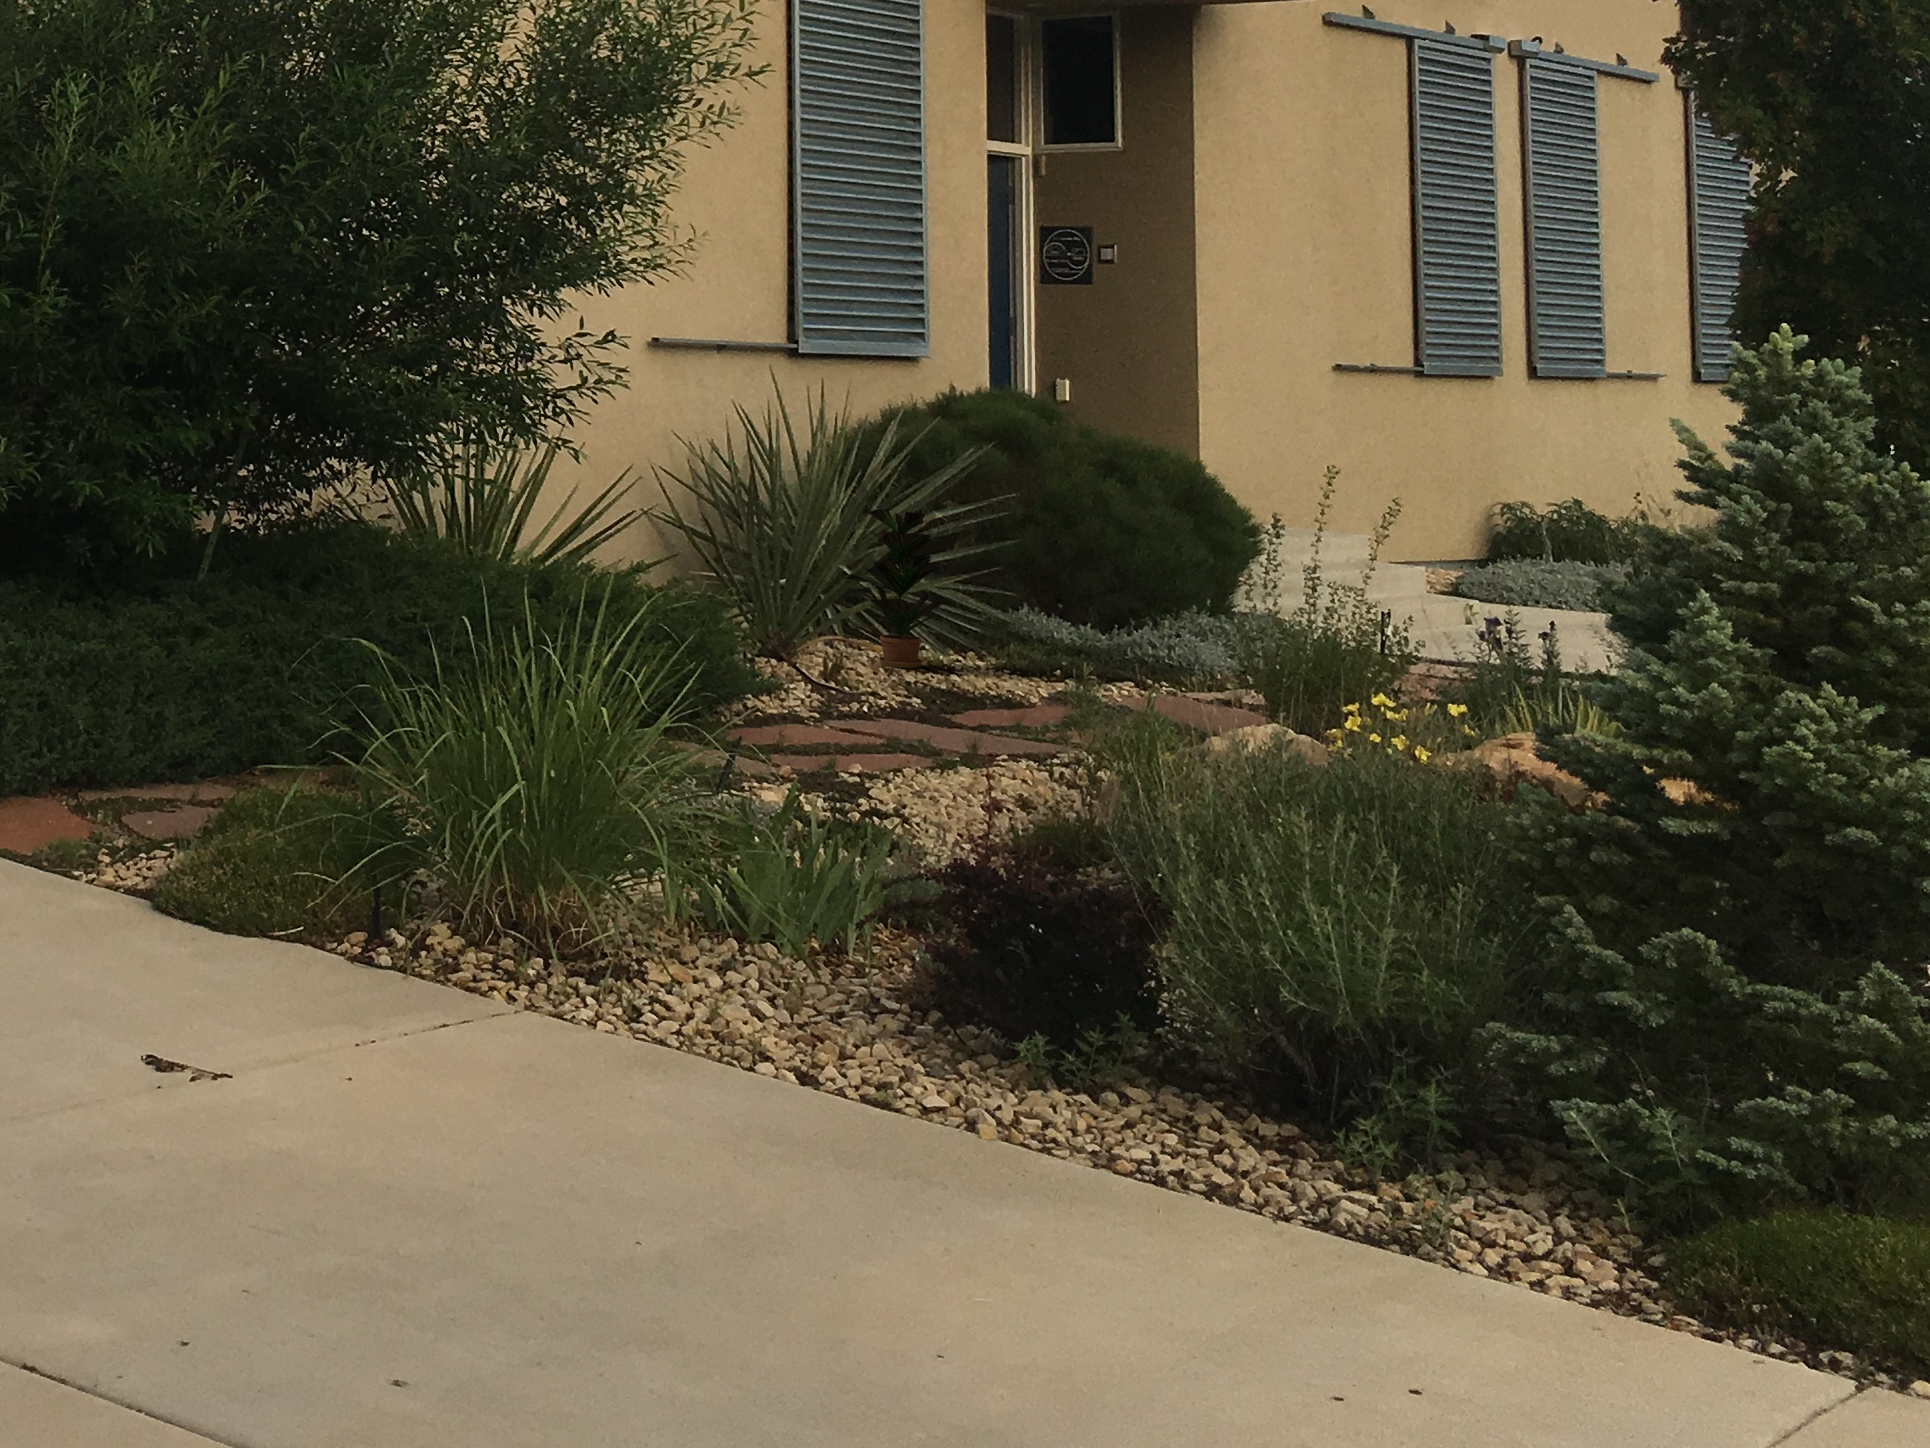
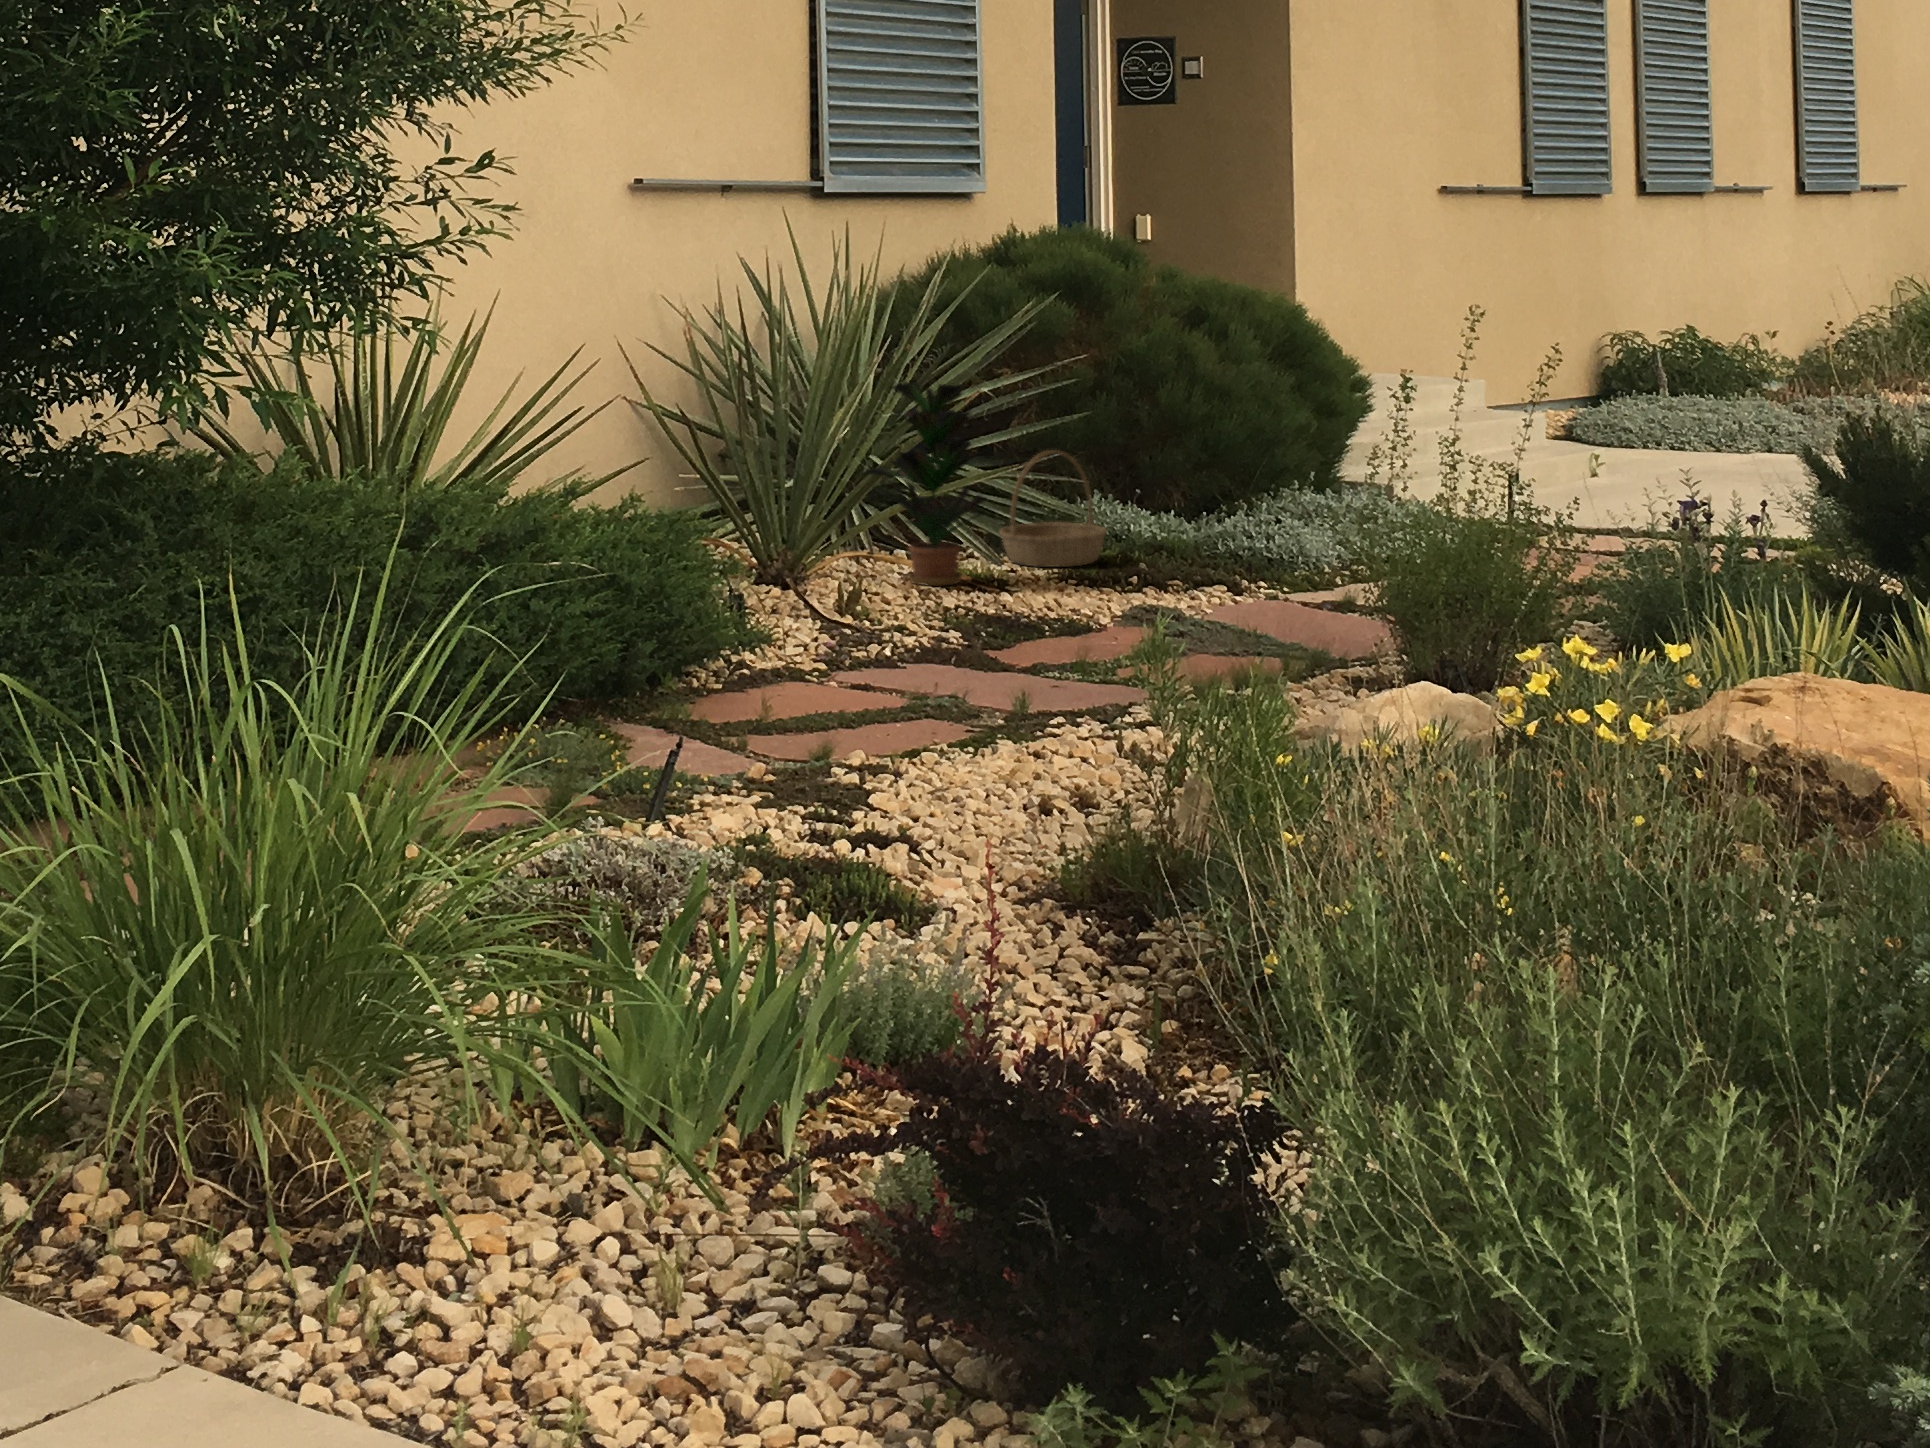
basket: none [949,570,1037,662] -> present [999,450,1107,567]

